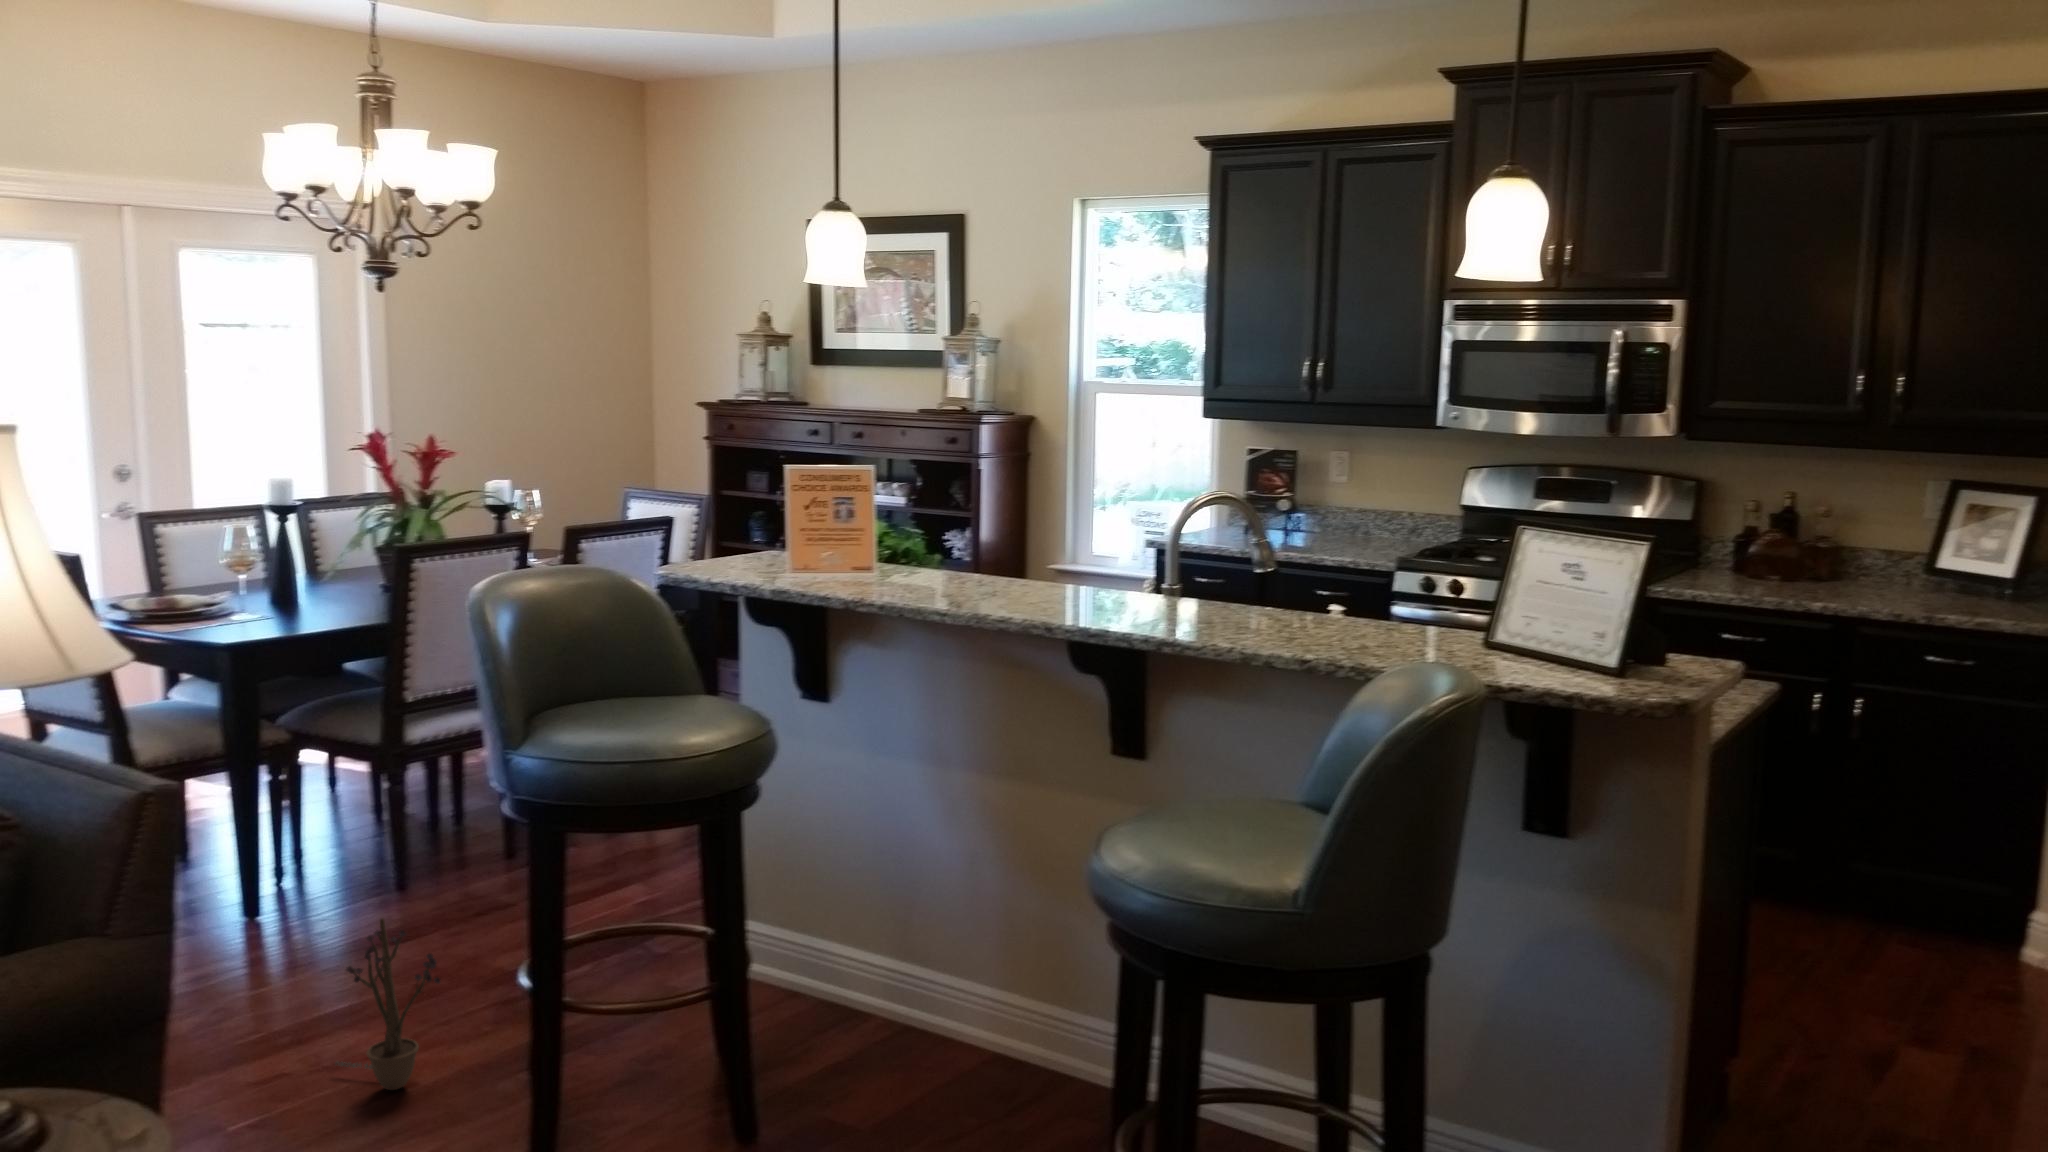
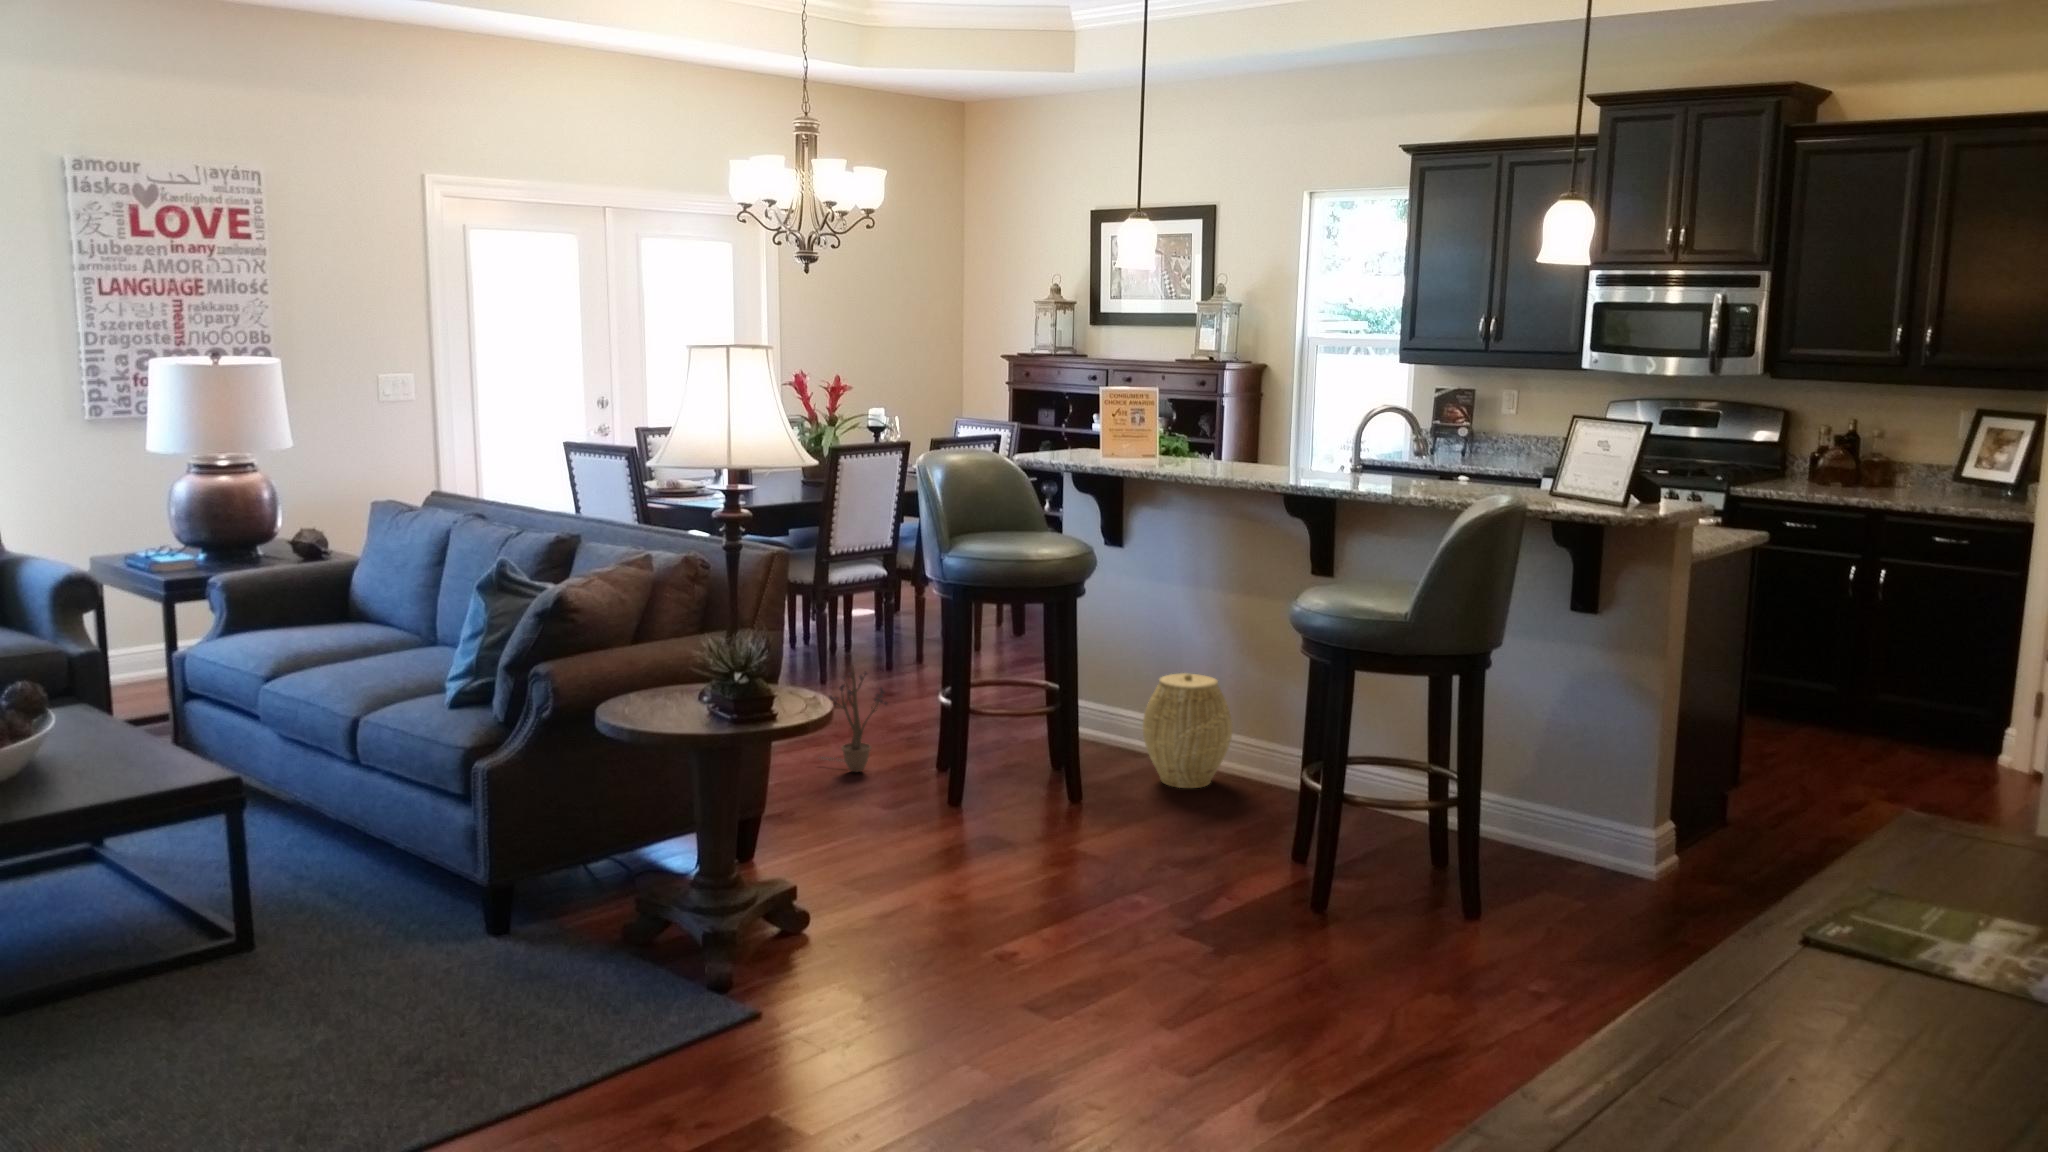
woven basket: none [856,904,994,1090] -> present [1143,673,1232,788]

